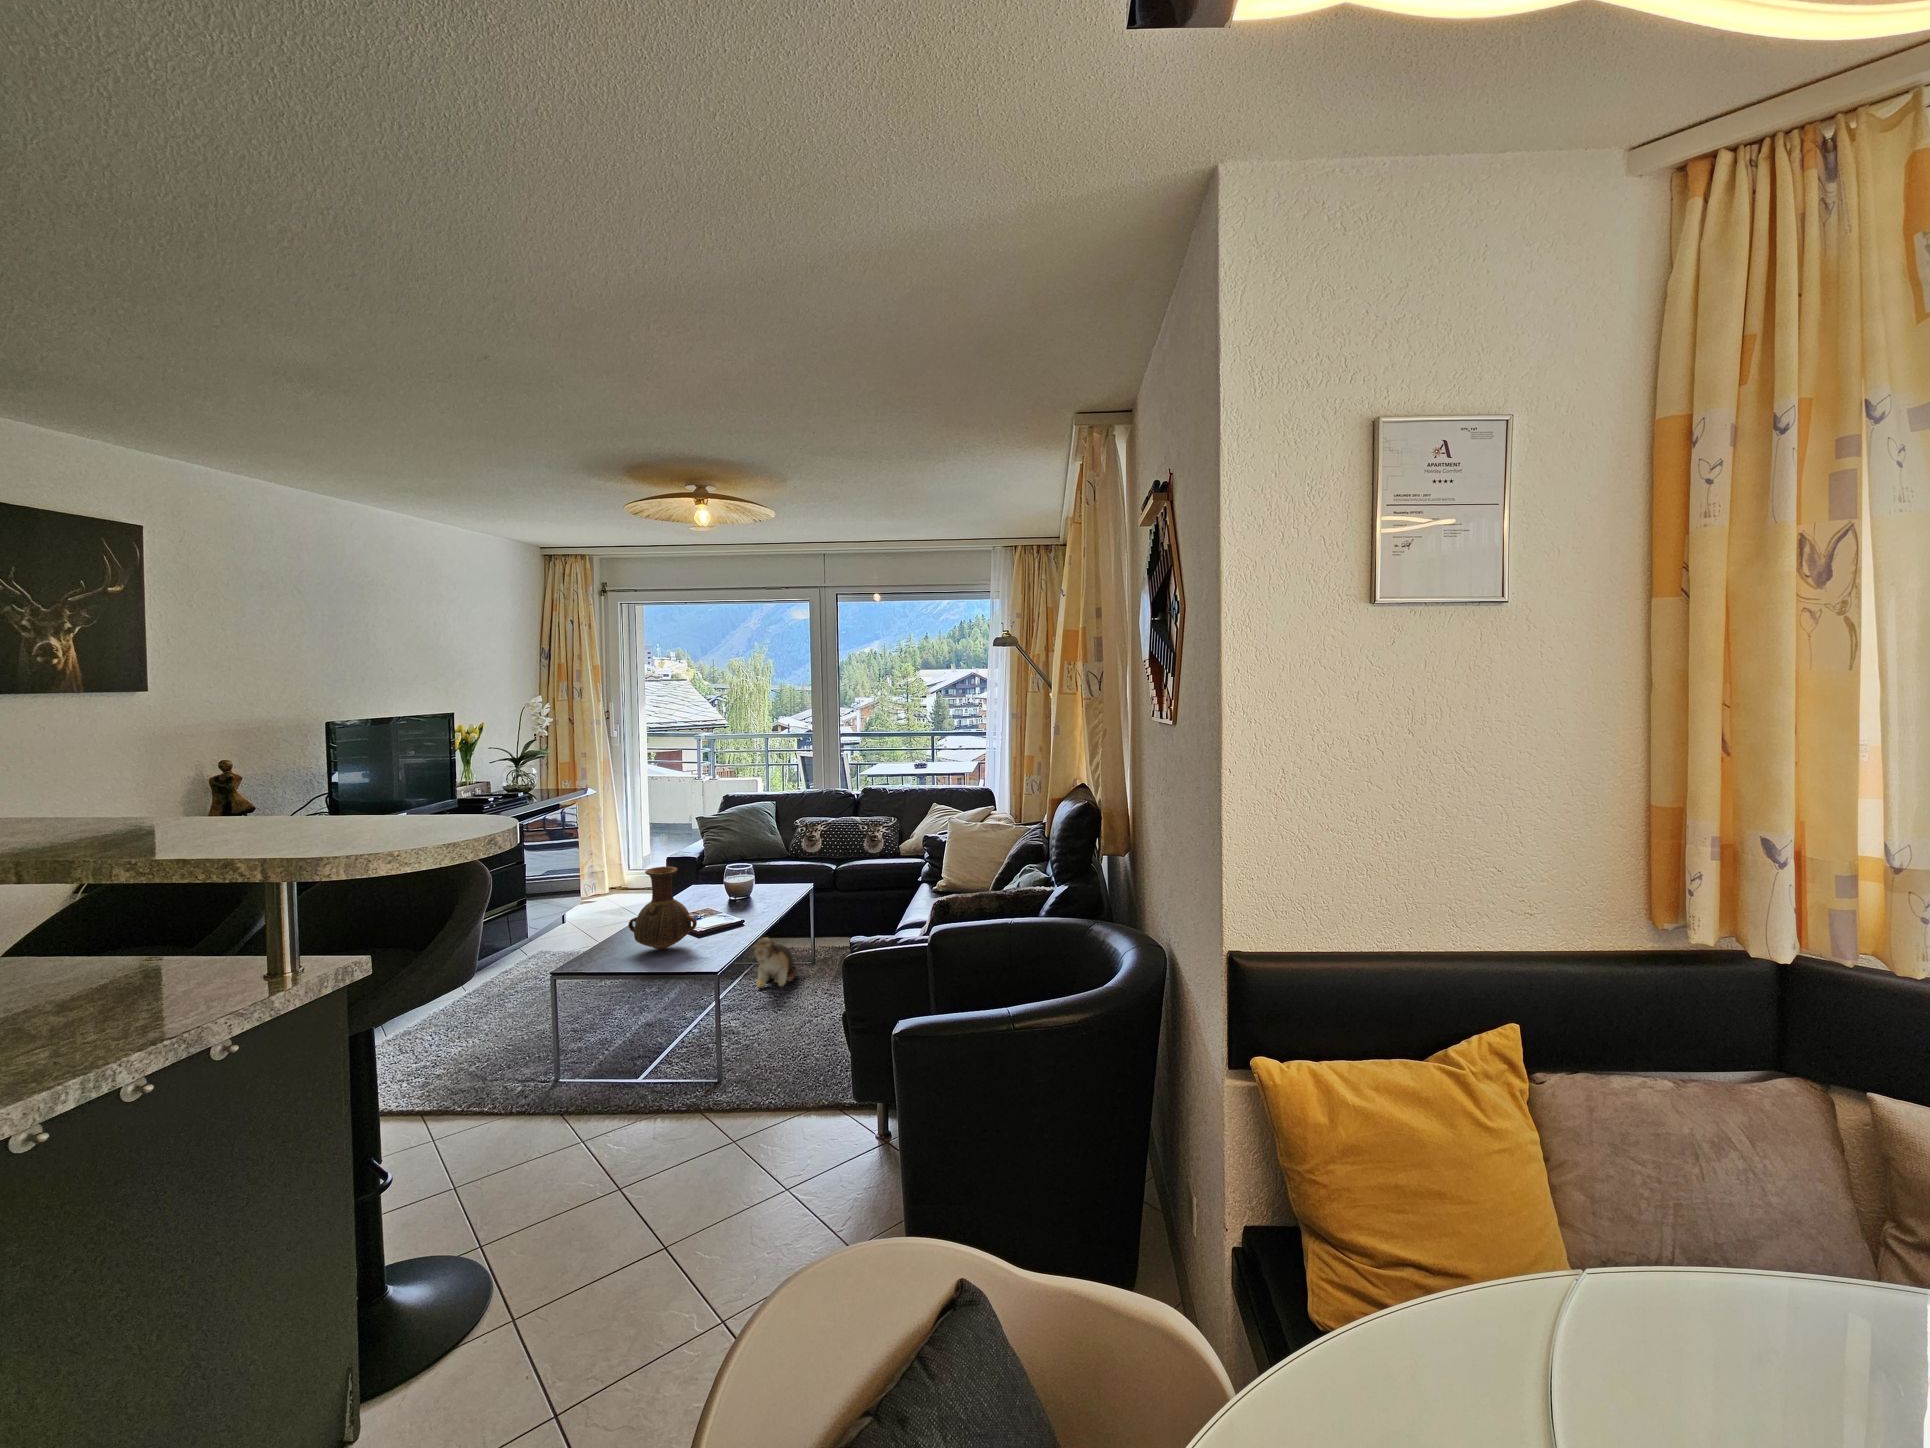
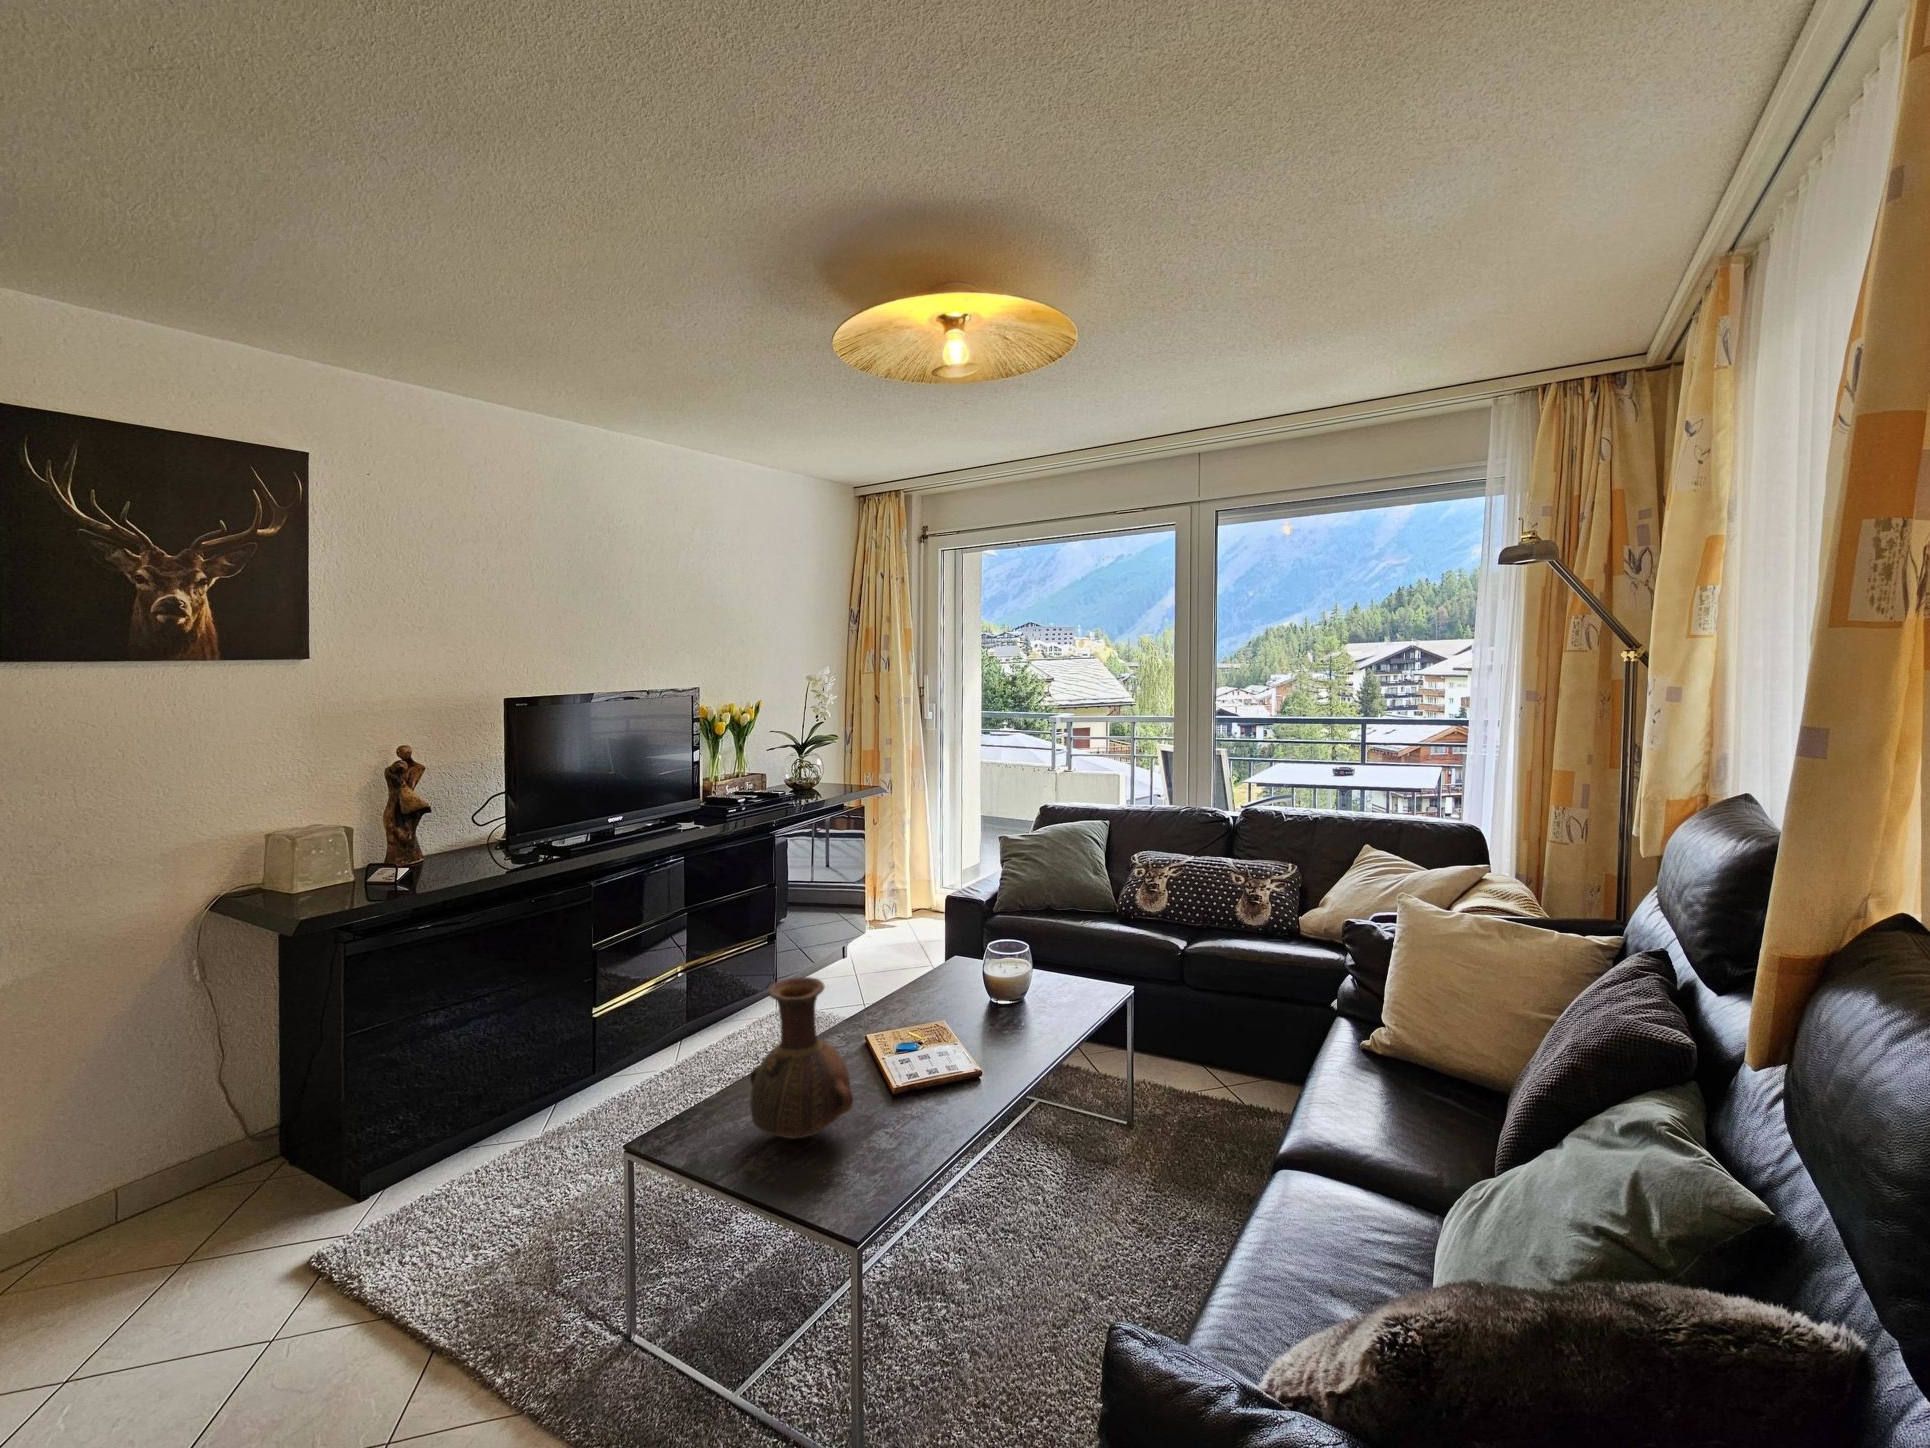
plush toy: present [754,937,796,988] -> none [1009,1084,1104,1176]

